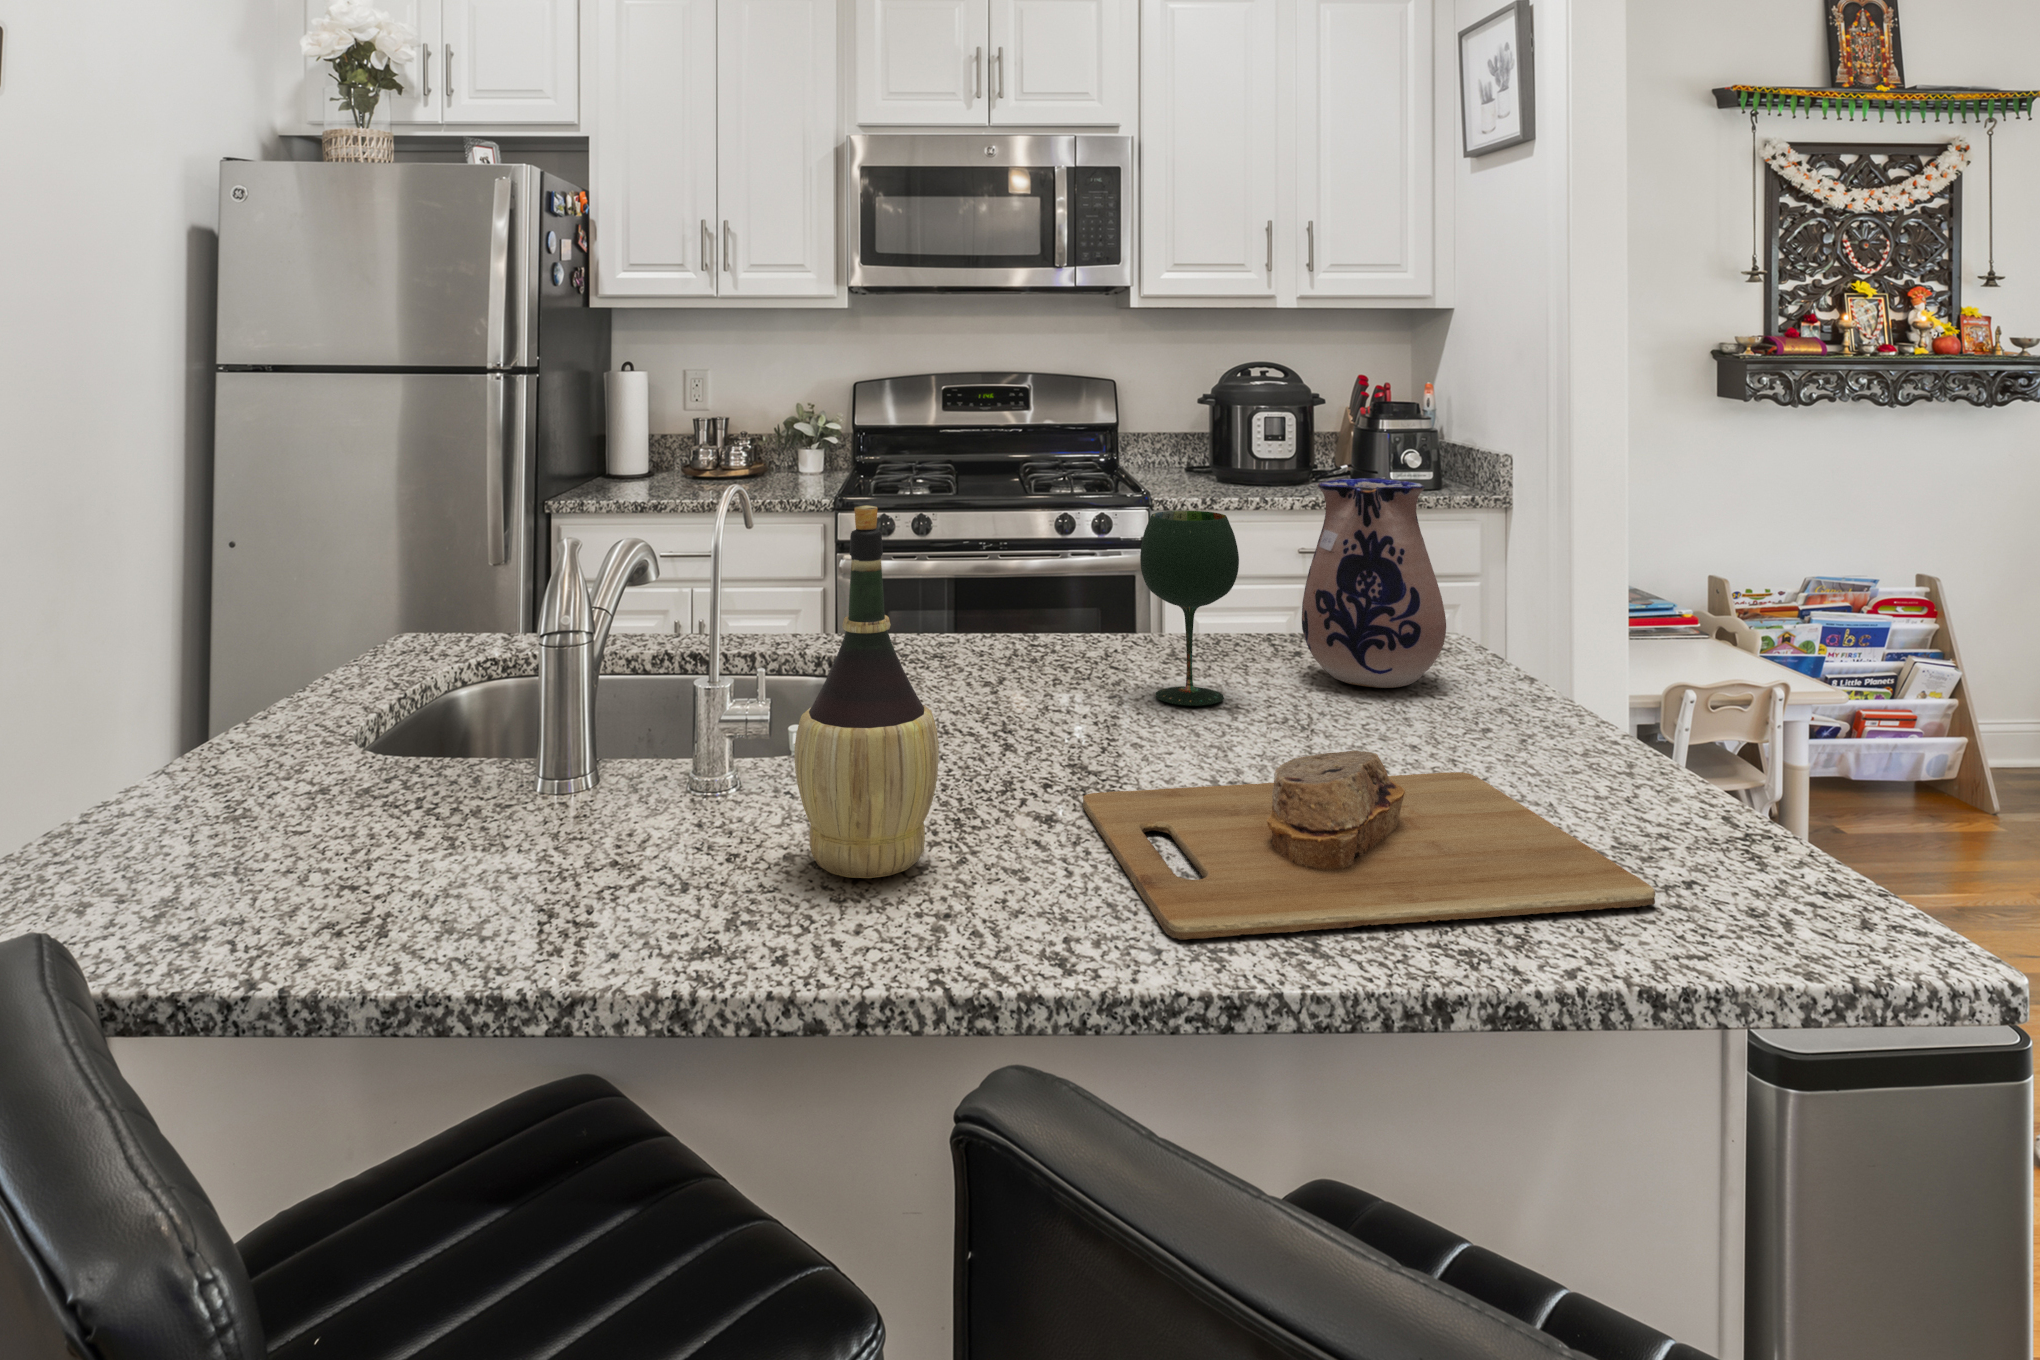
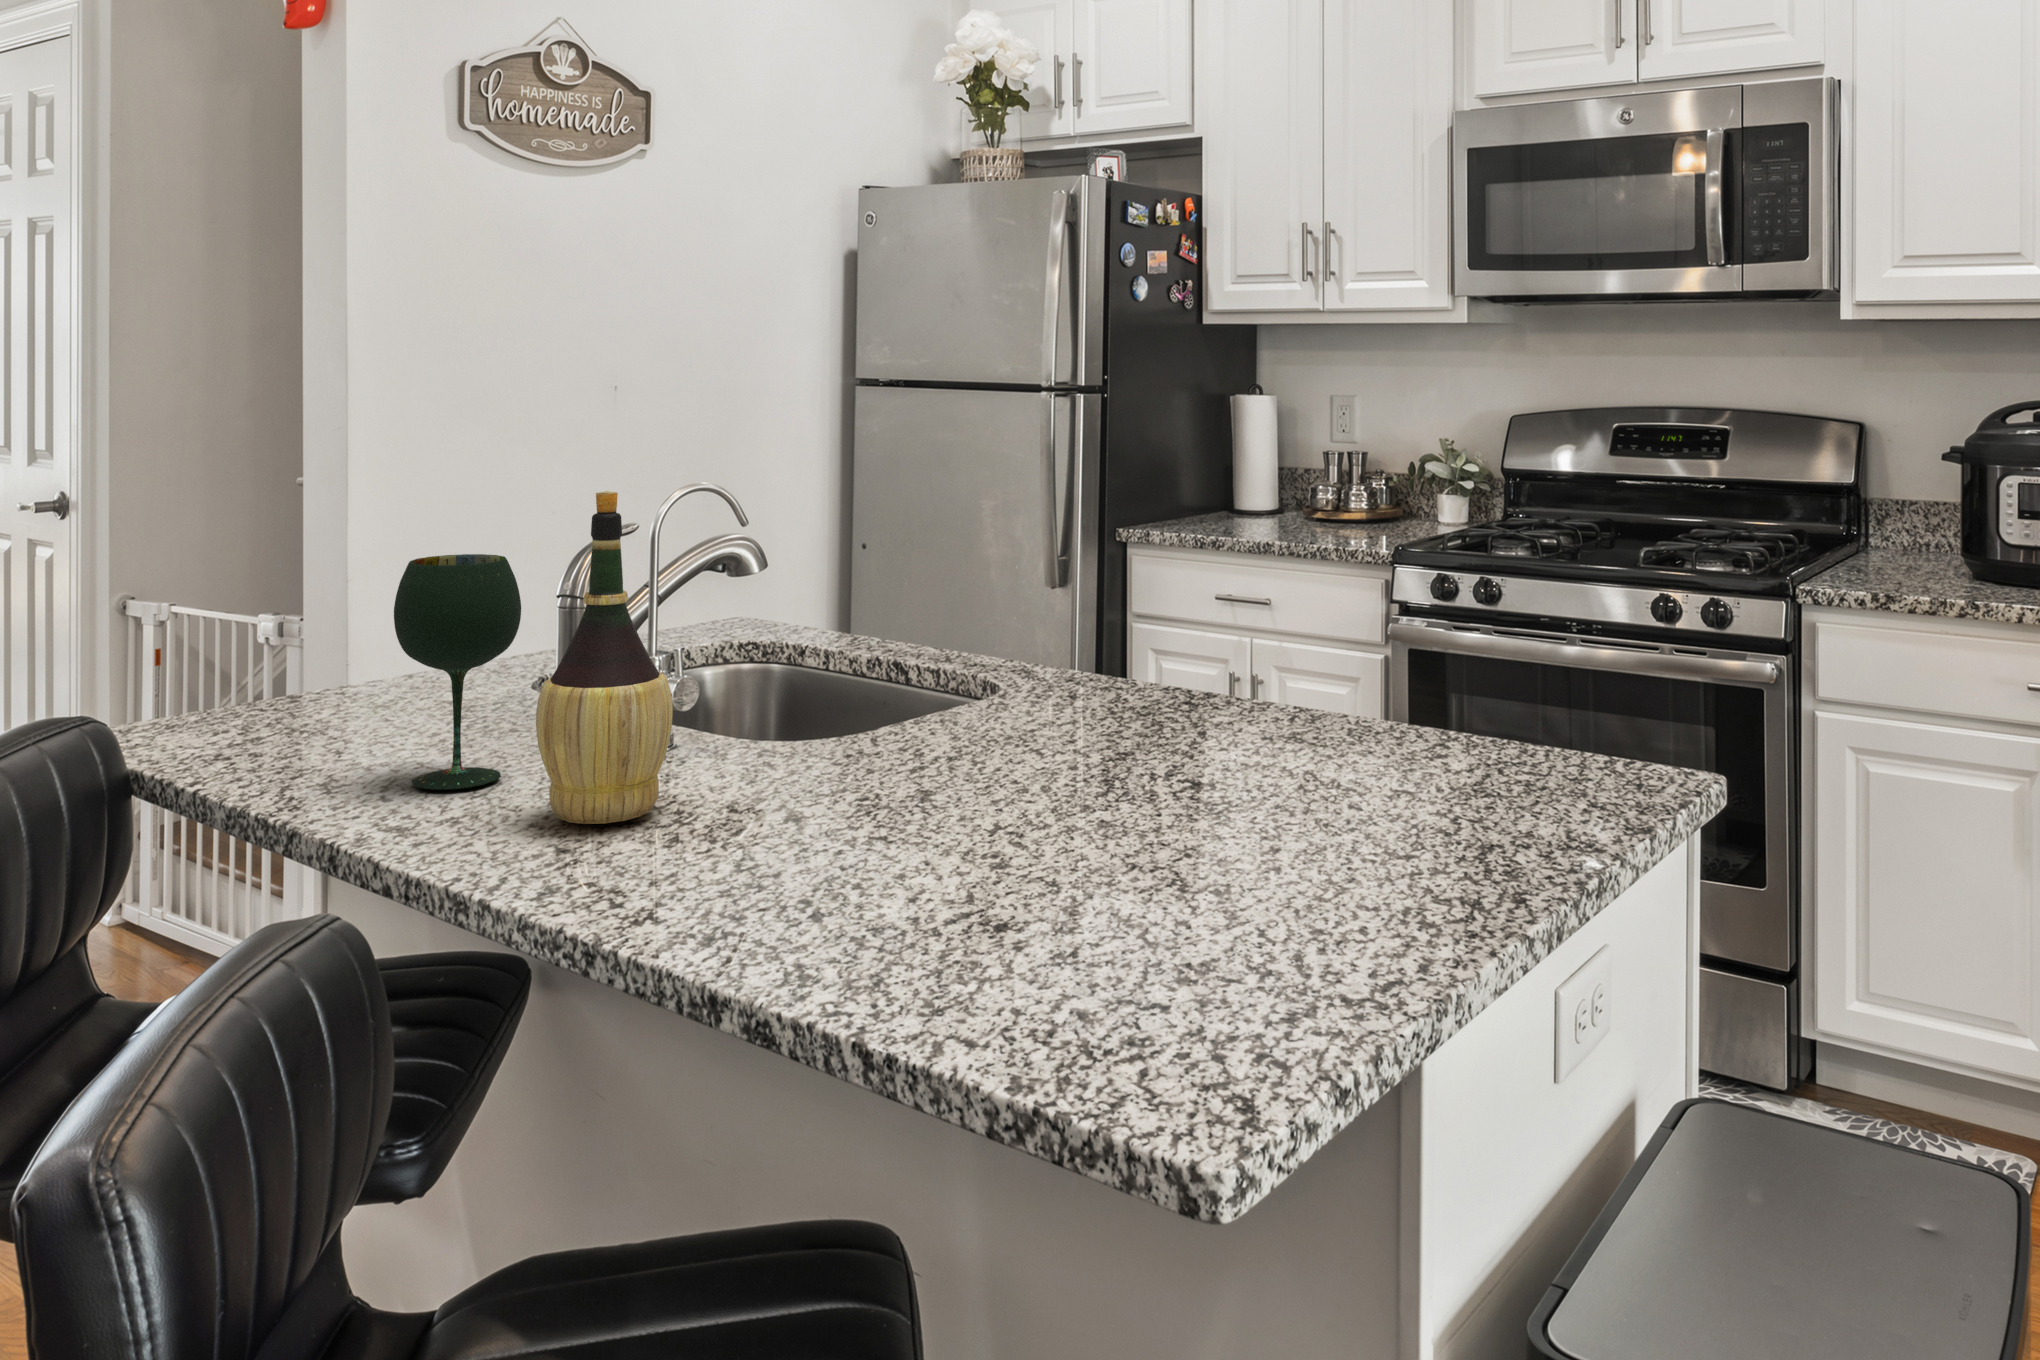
ceramic pitcher: present [1302,477,1446,688] -> none [1386,529,1569,793]
wine glass: present [1140,511,1239,706] -> present [394,554,521,790]
cutting board: present [1083,751,1656,940] -> none [641,796,1250,1000]

